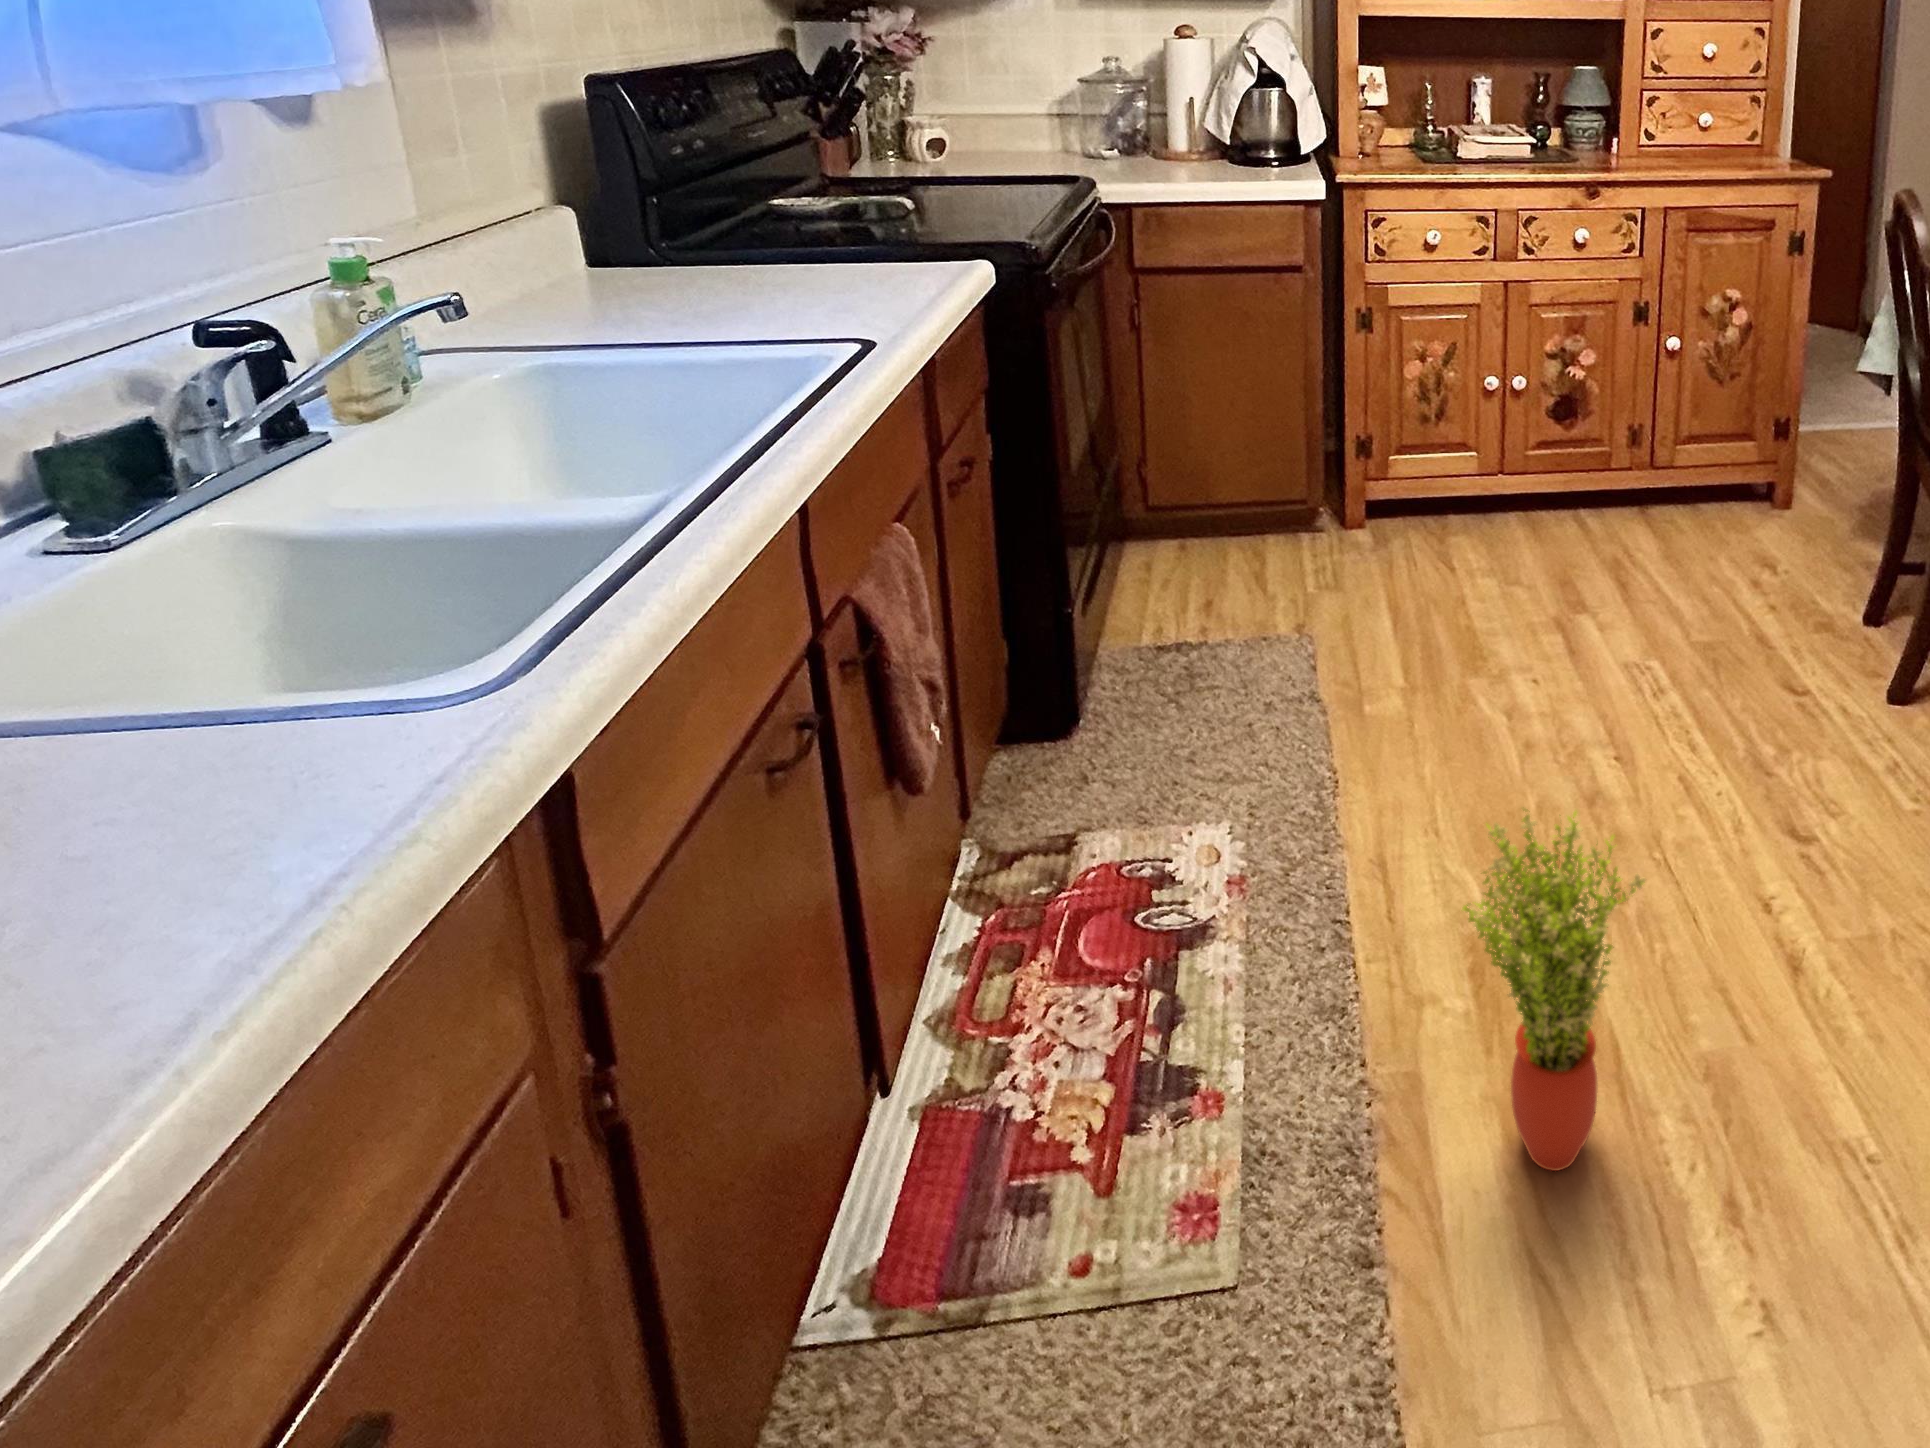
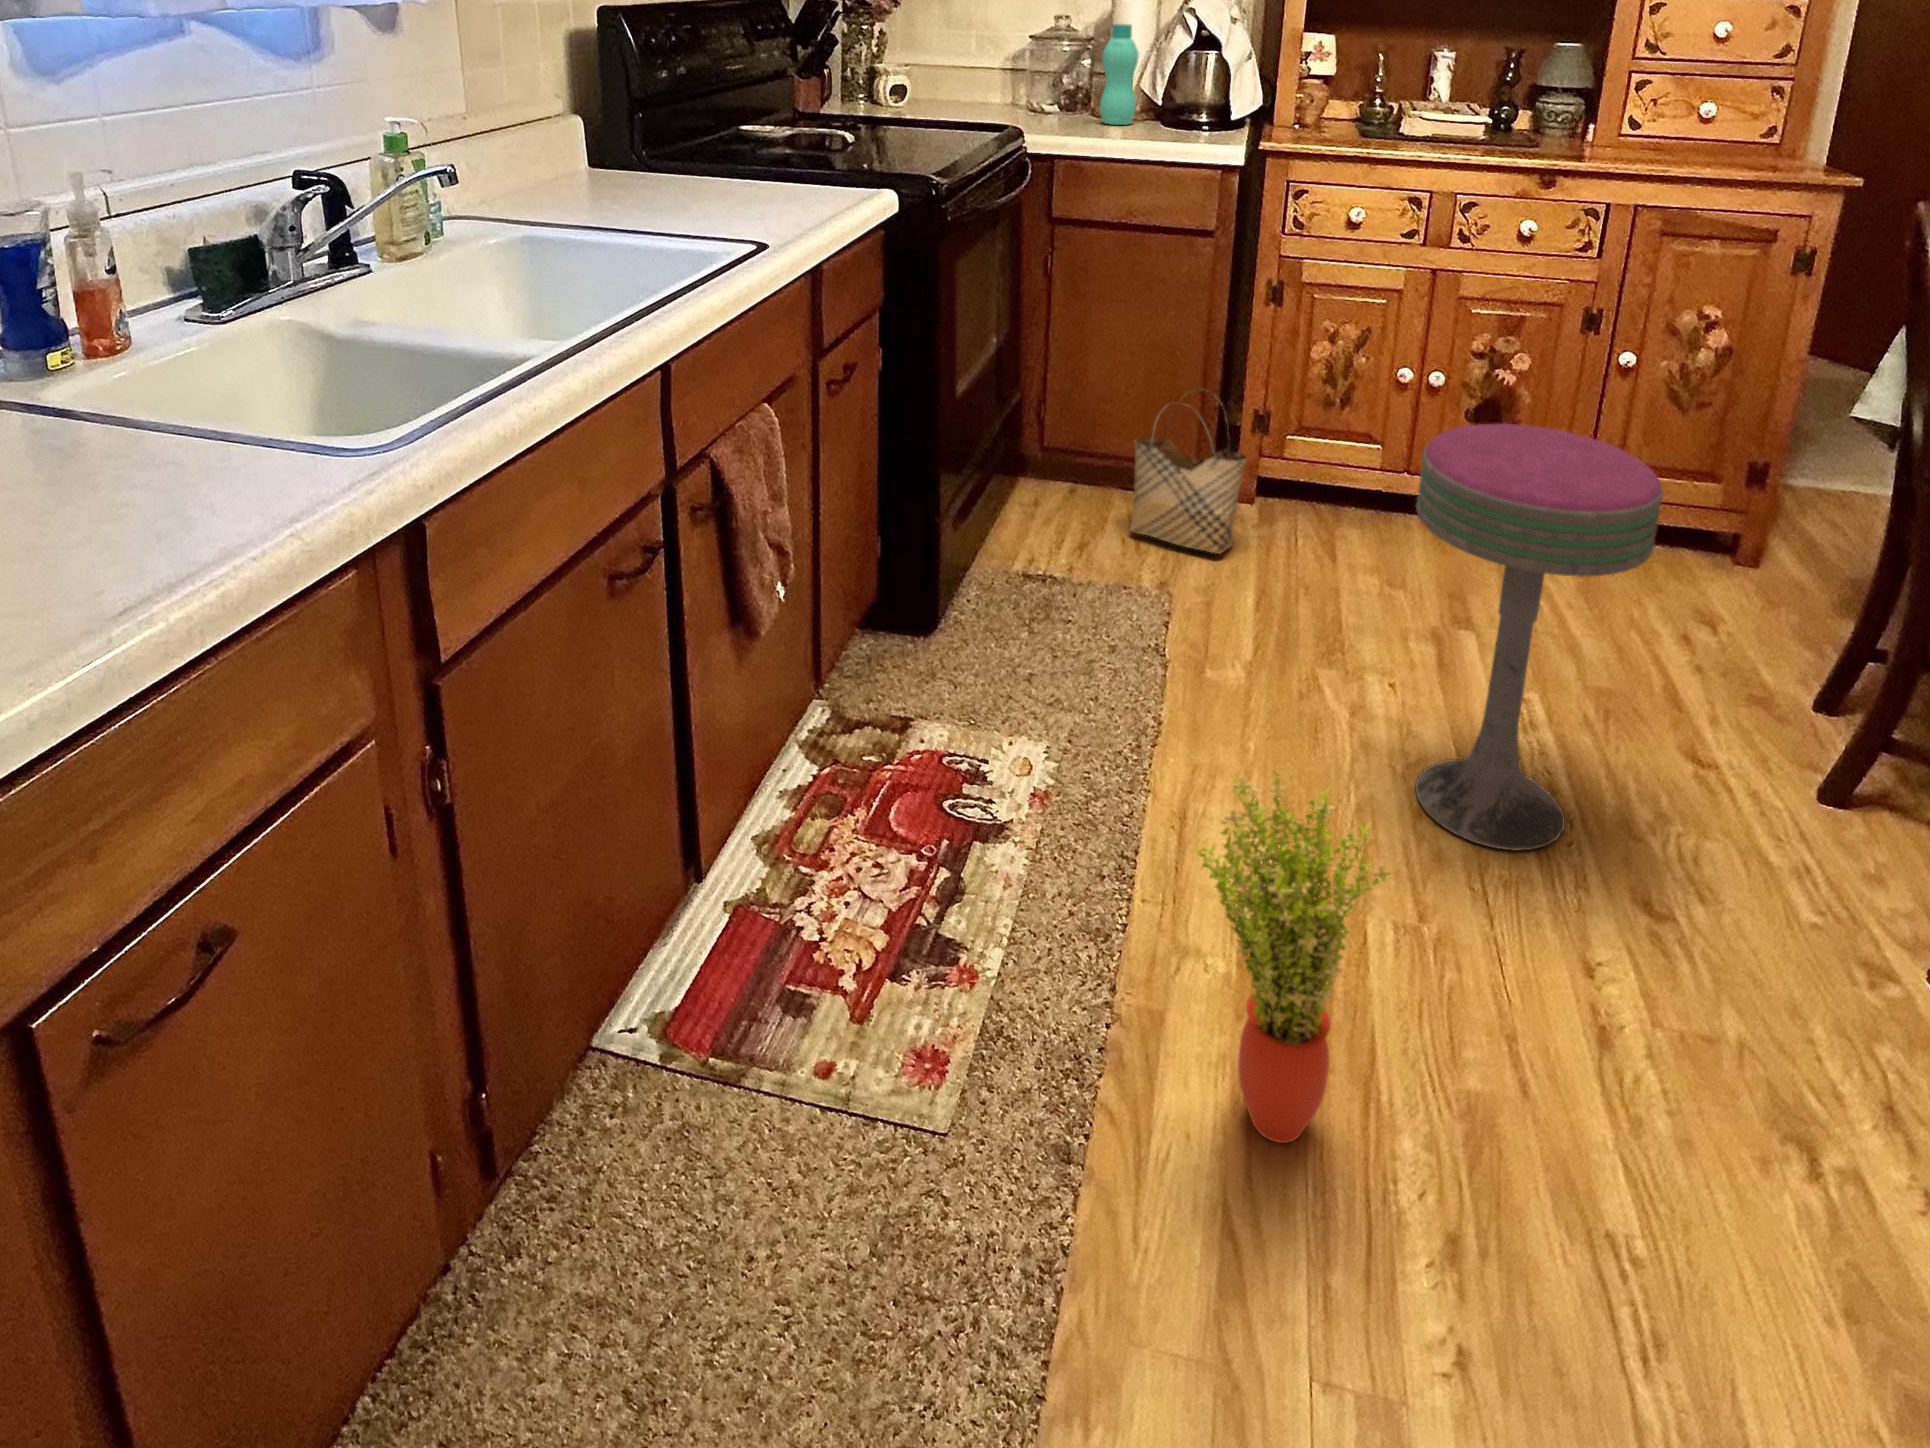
bottle: none [1167,65,1205,167] -> present [1100,24,1139,125]
woven basket: none [1246,420,1361,582] -> present [1130,388,1247,554]
bar stool: none [1558,420,1763,814] -> present [1415,424,1663,850]

